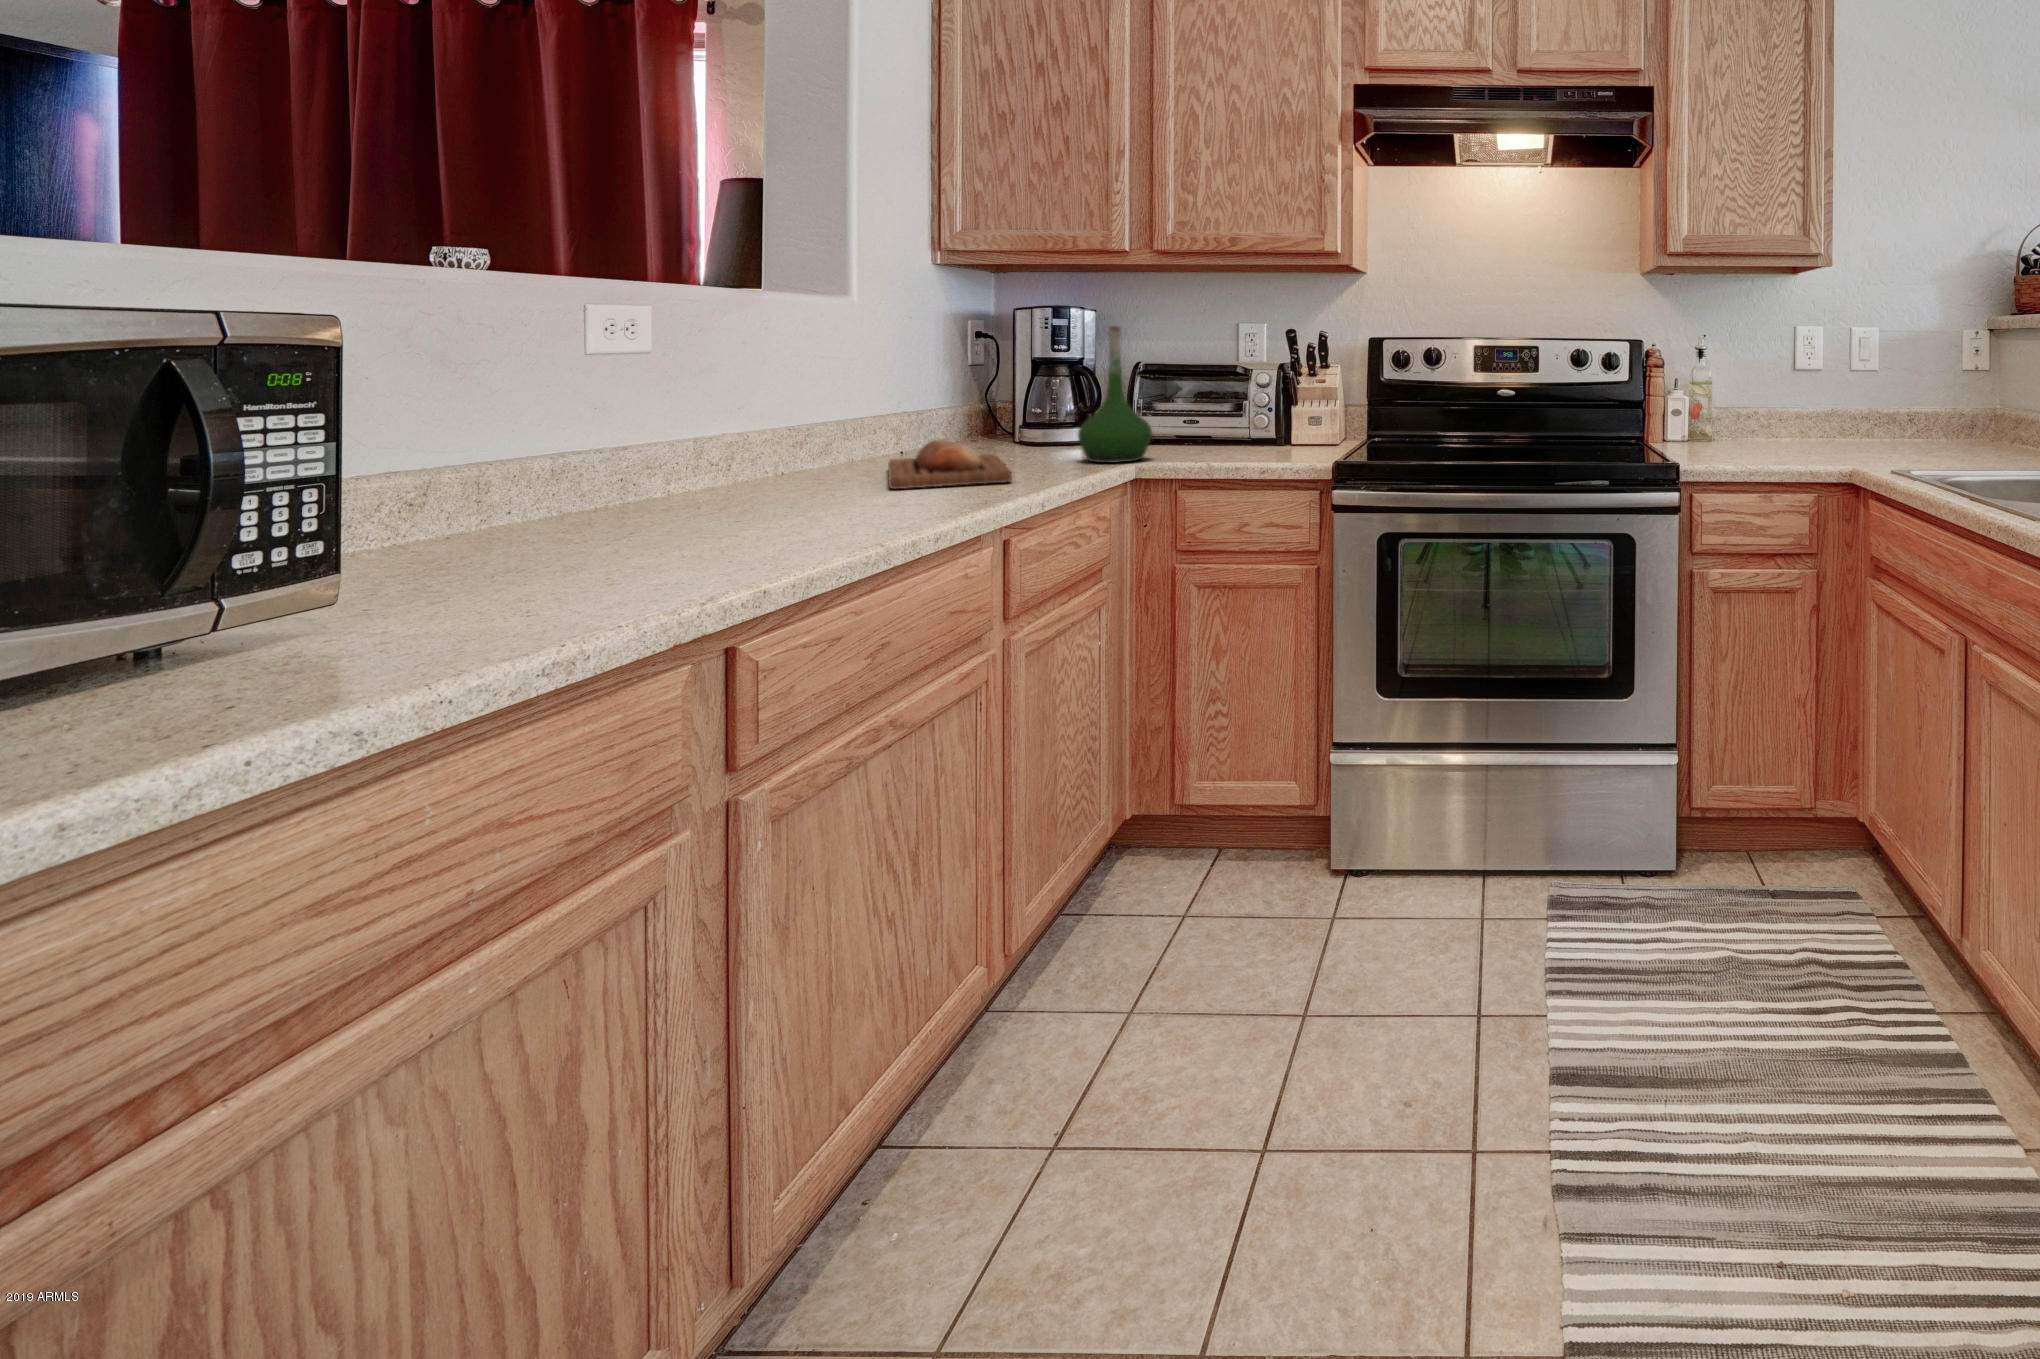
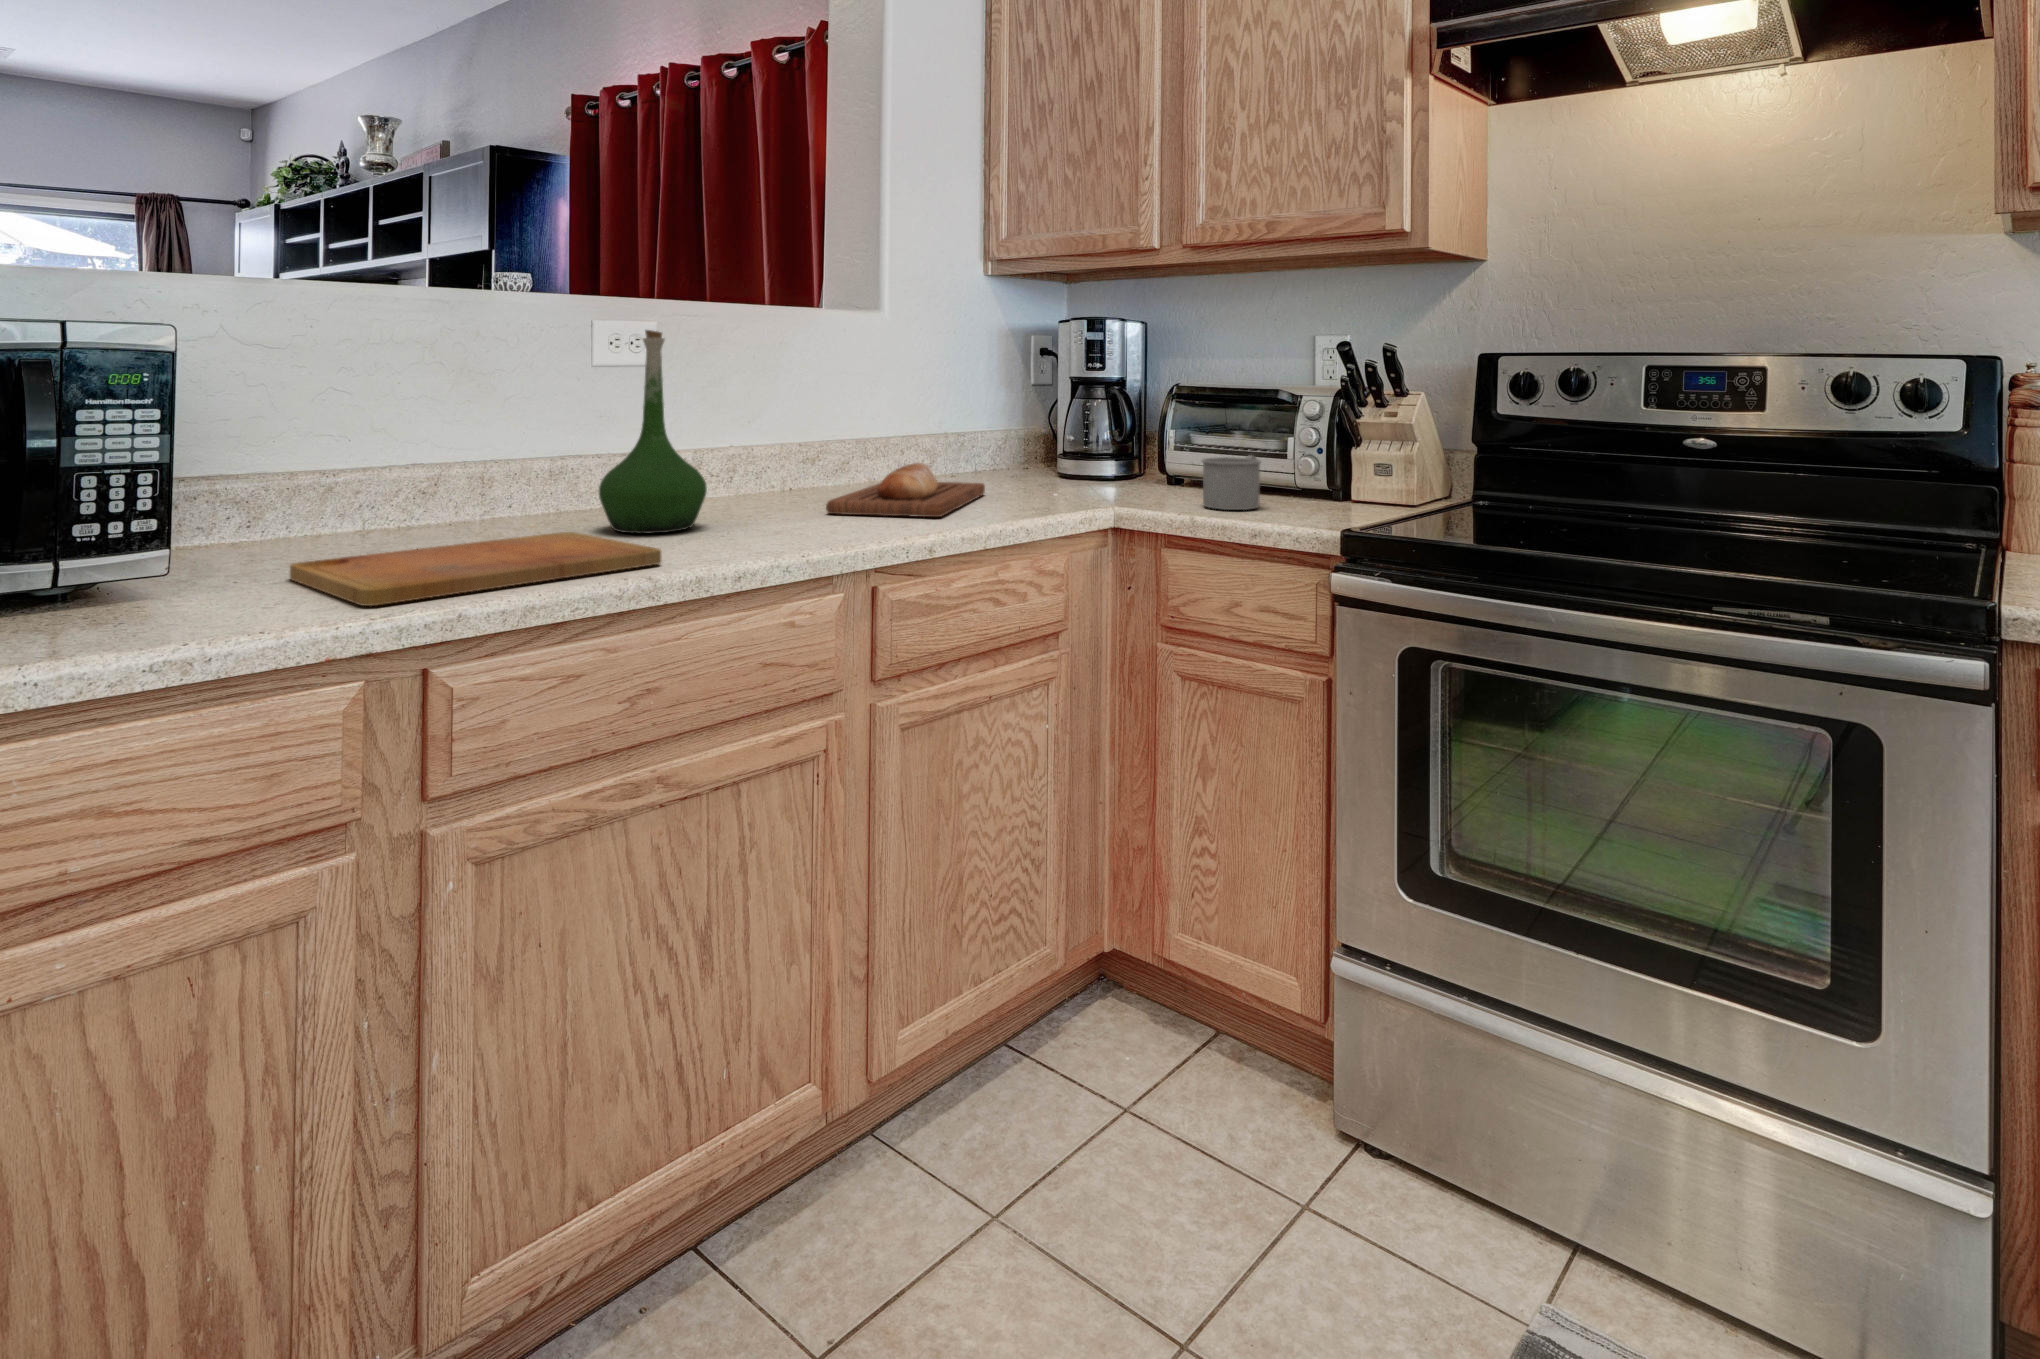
vase: present [1078,326,1152,463] -> present [599,330,707,534]
mug: none [1196,416,1243,458] -> present [1202,455,1261,510]
cutting board: none [434,523,860,599] -> present [290,532,661,606]

